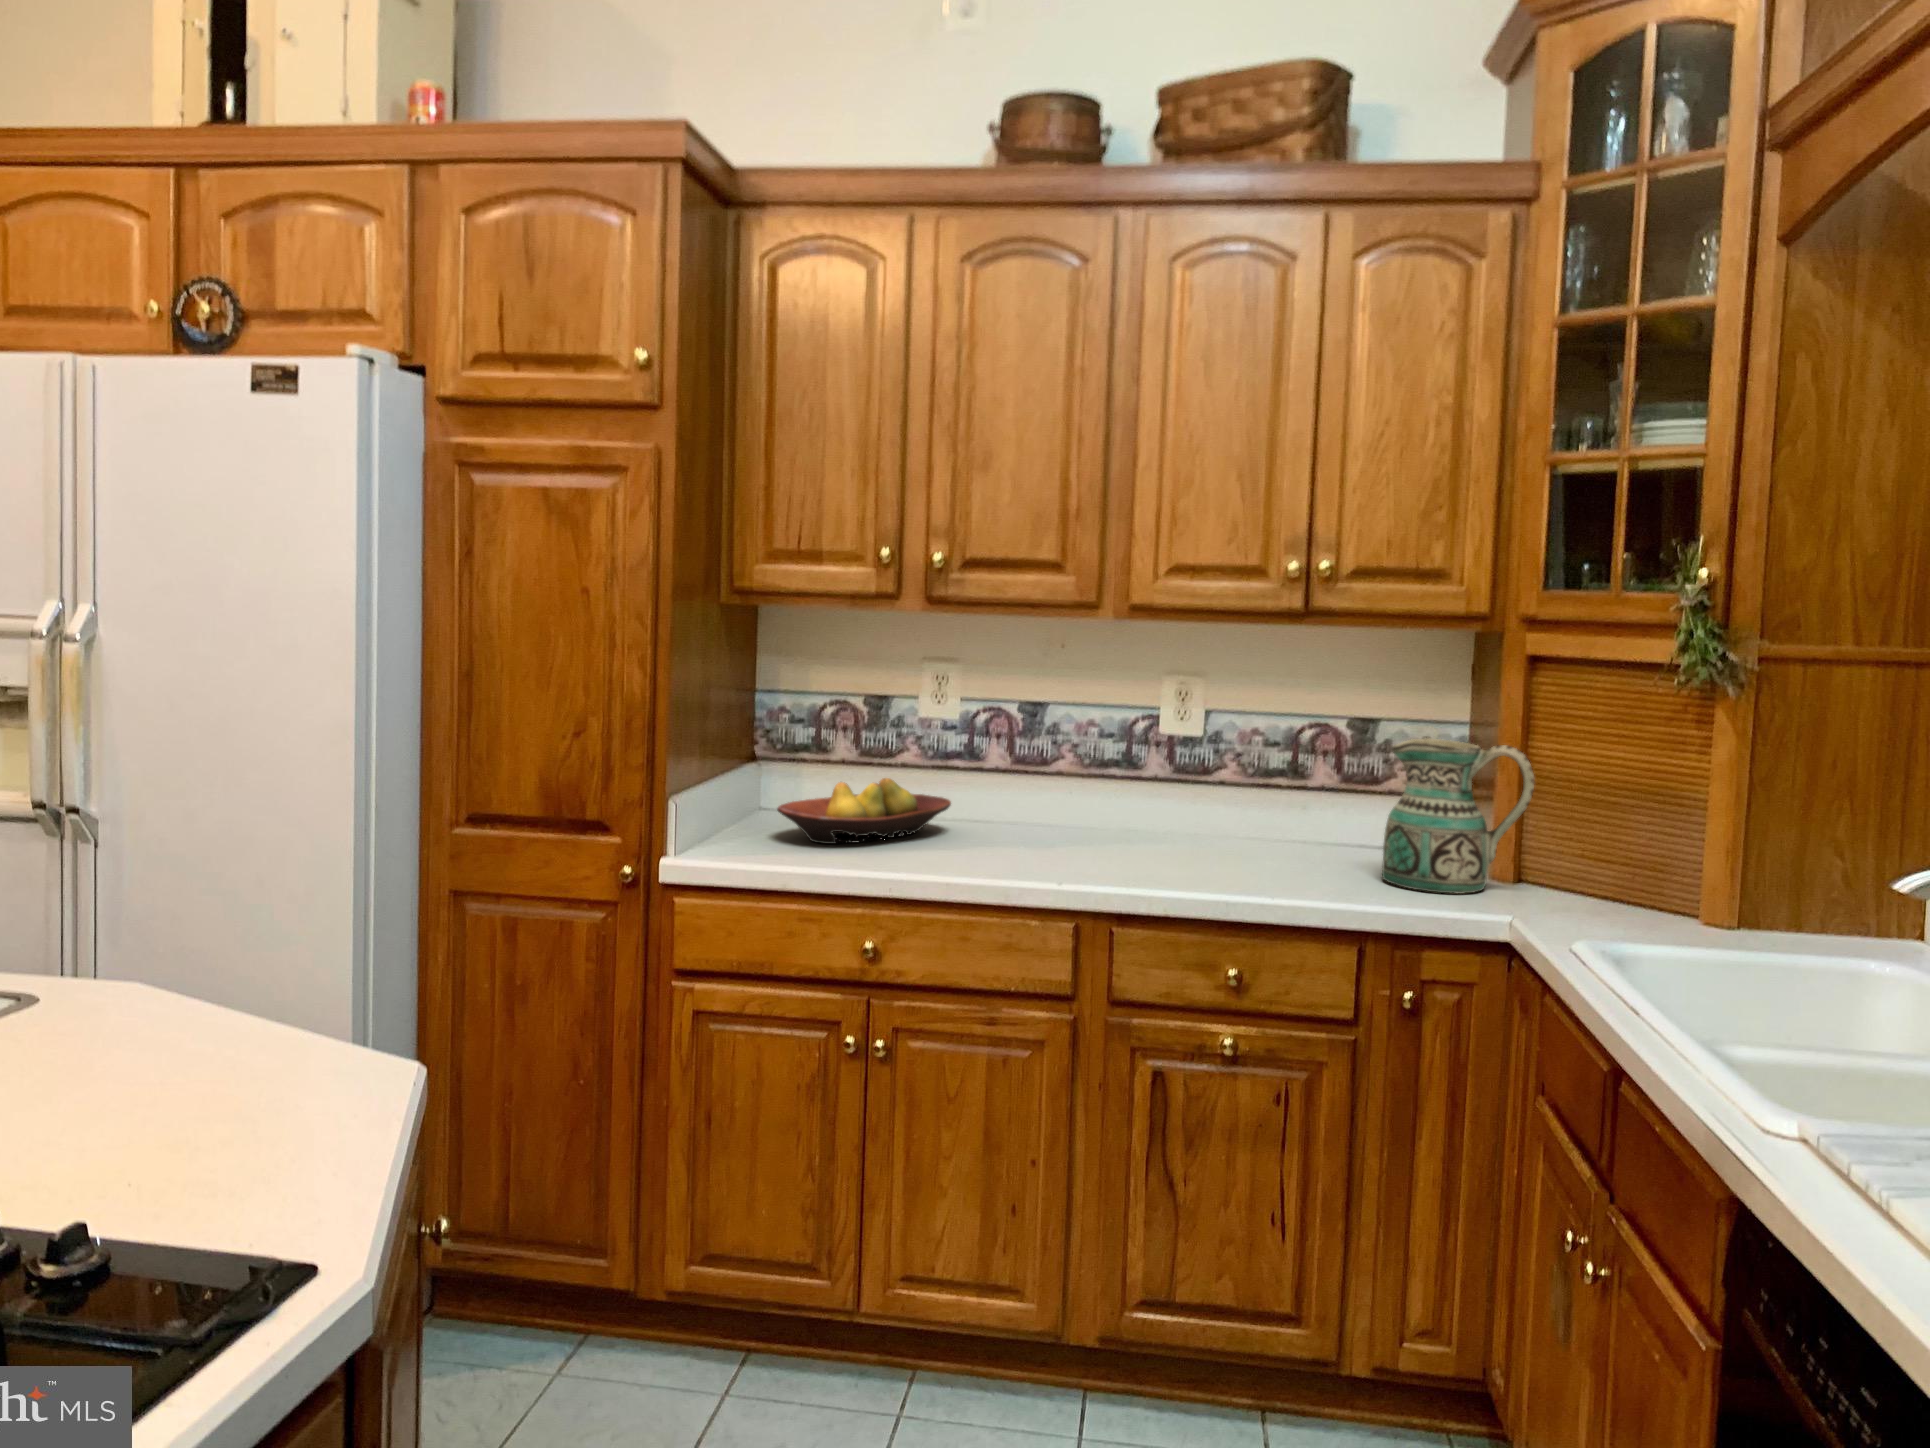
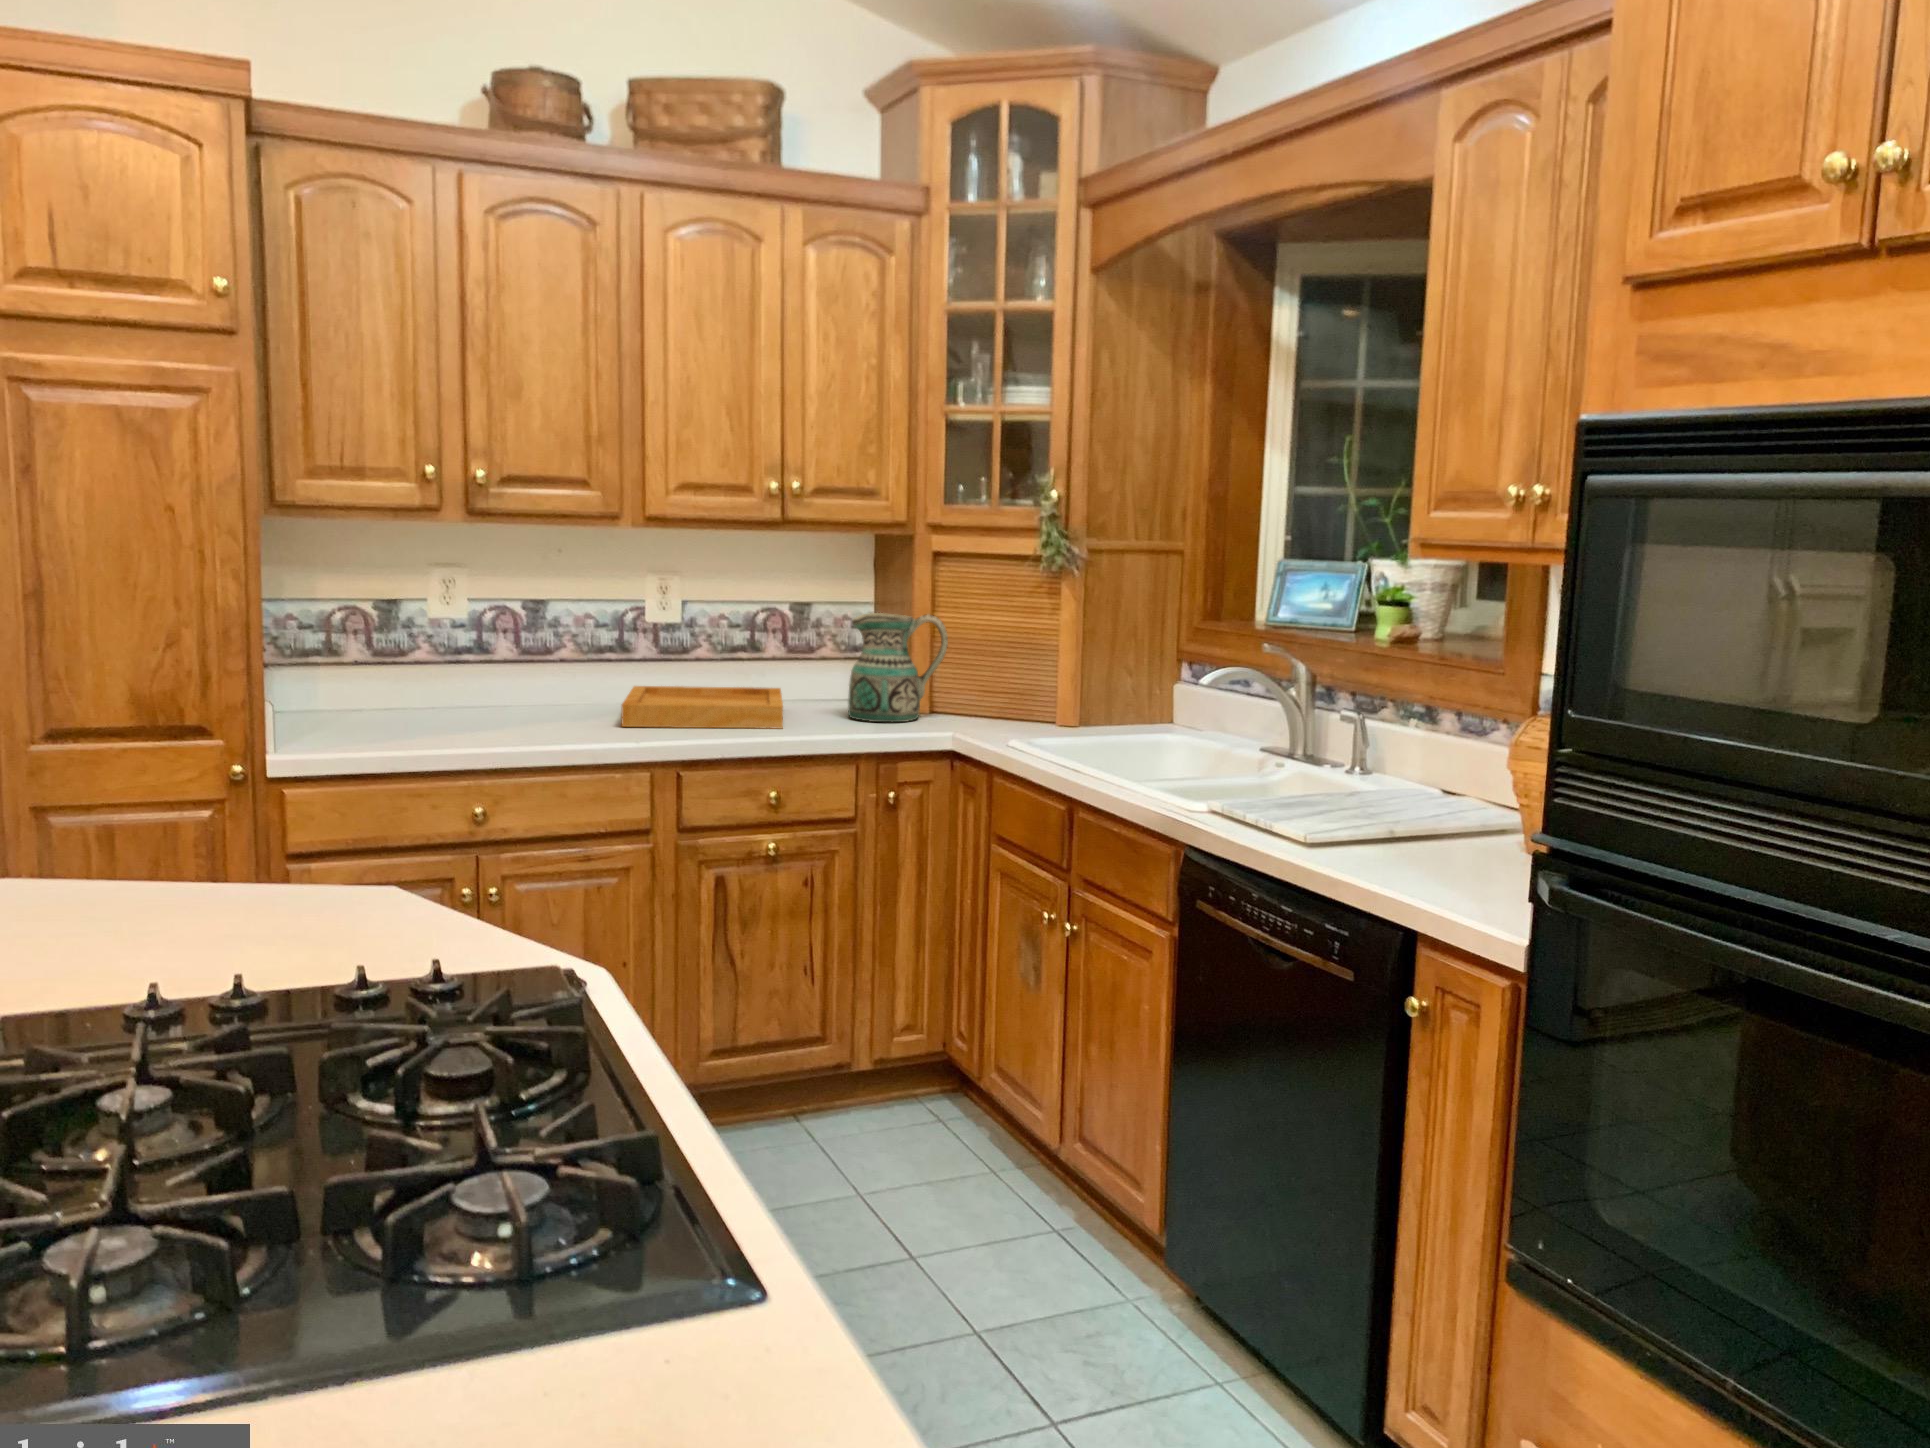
fruit bowl: present [777,778,951,844] -> none [340,674,487,735]
tray: none [1072,809,1312,885] -> present [621,686,783,729]

